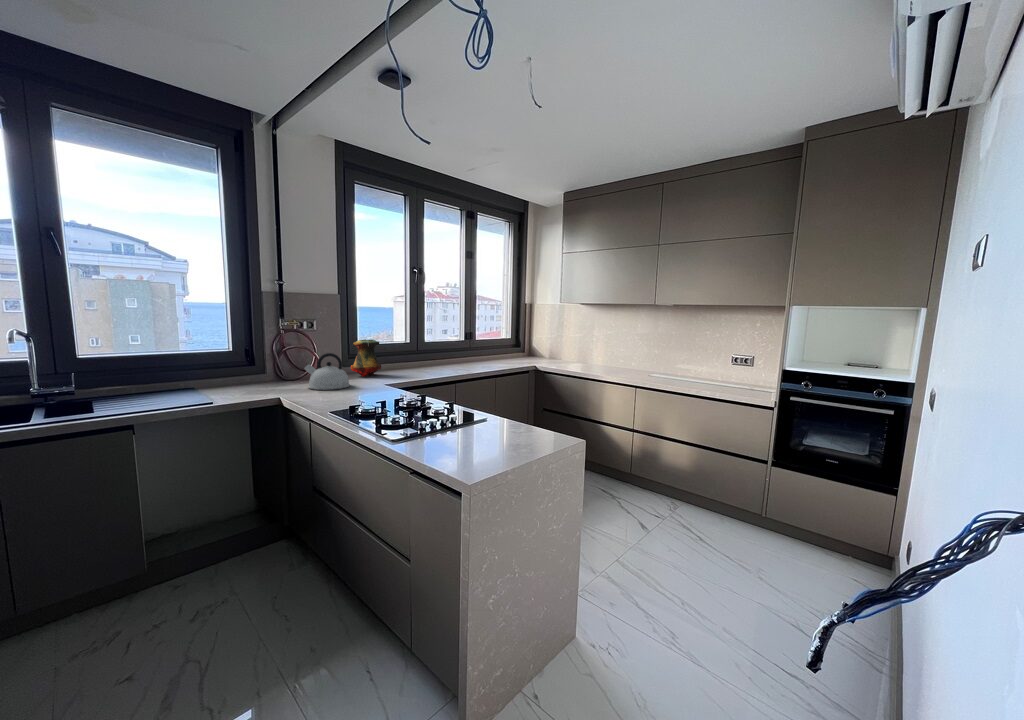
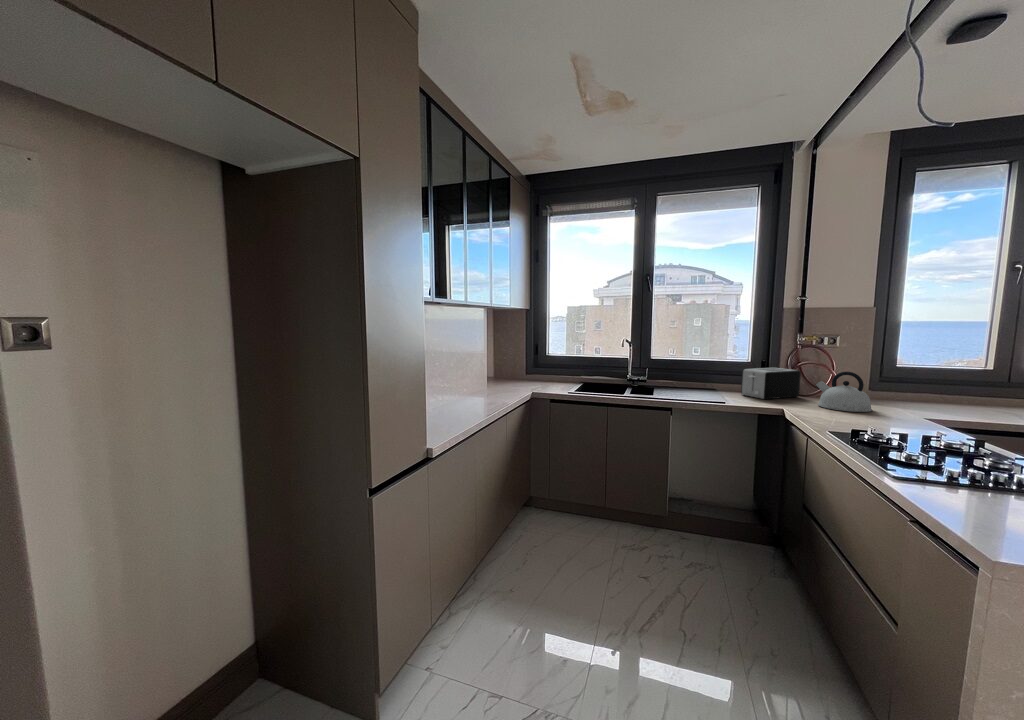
vase: present [351,339,381,377] -> none [880,360,931,405]
toaster: none [226,355,288,391] -> present [741,368,801,399]

